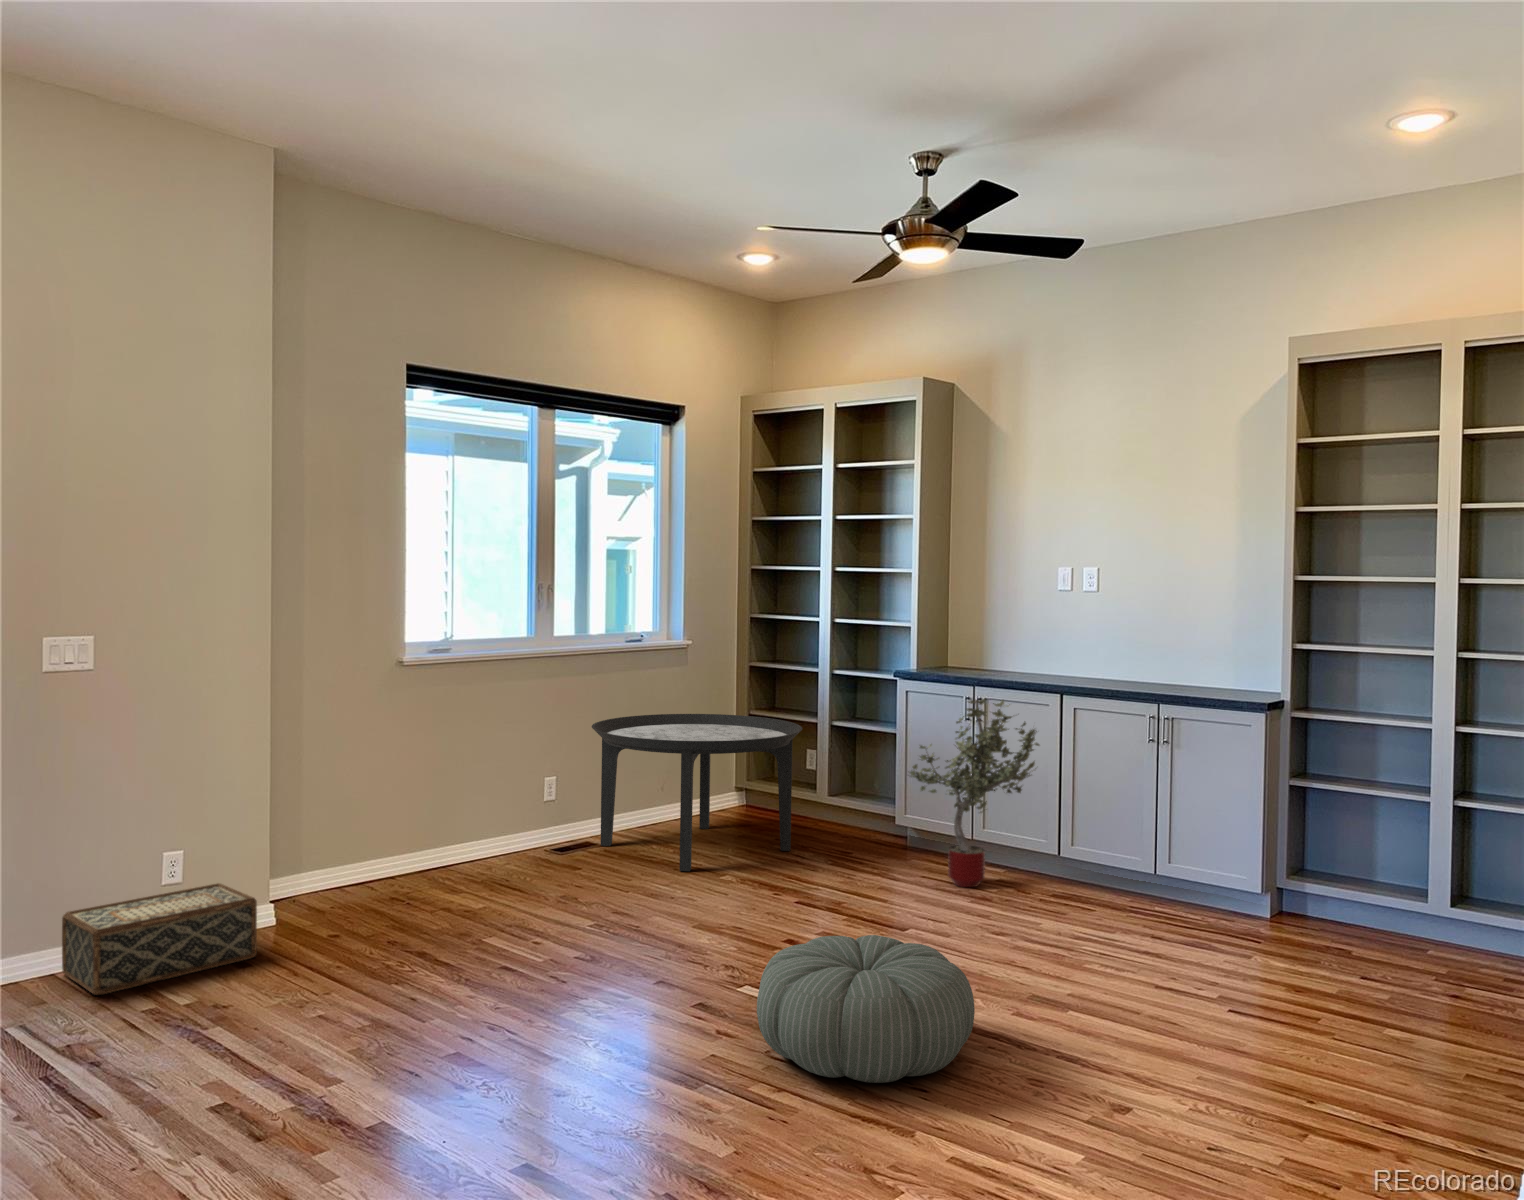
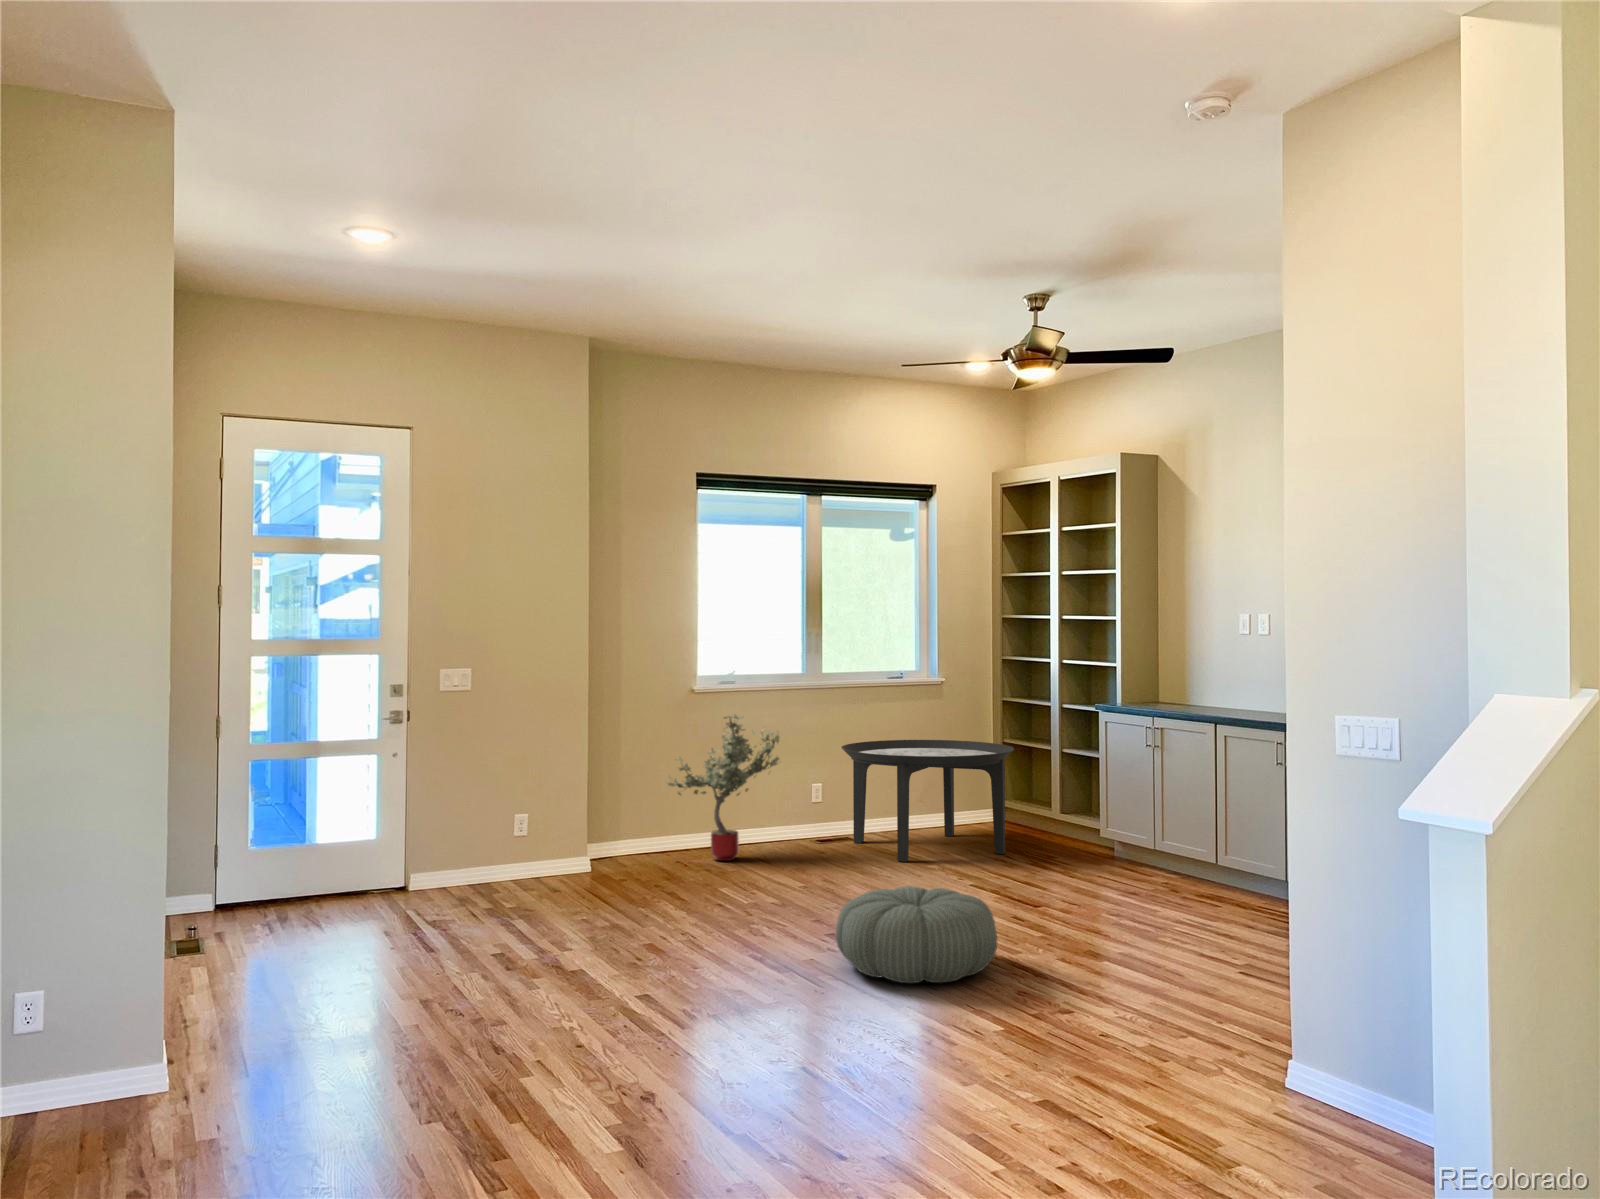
potted tree: present [908,699,1039,887] -> present [668,715,780,861]
woven basket: present [62,883,257,995] -> none [453,838,567,898]

